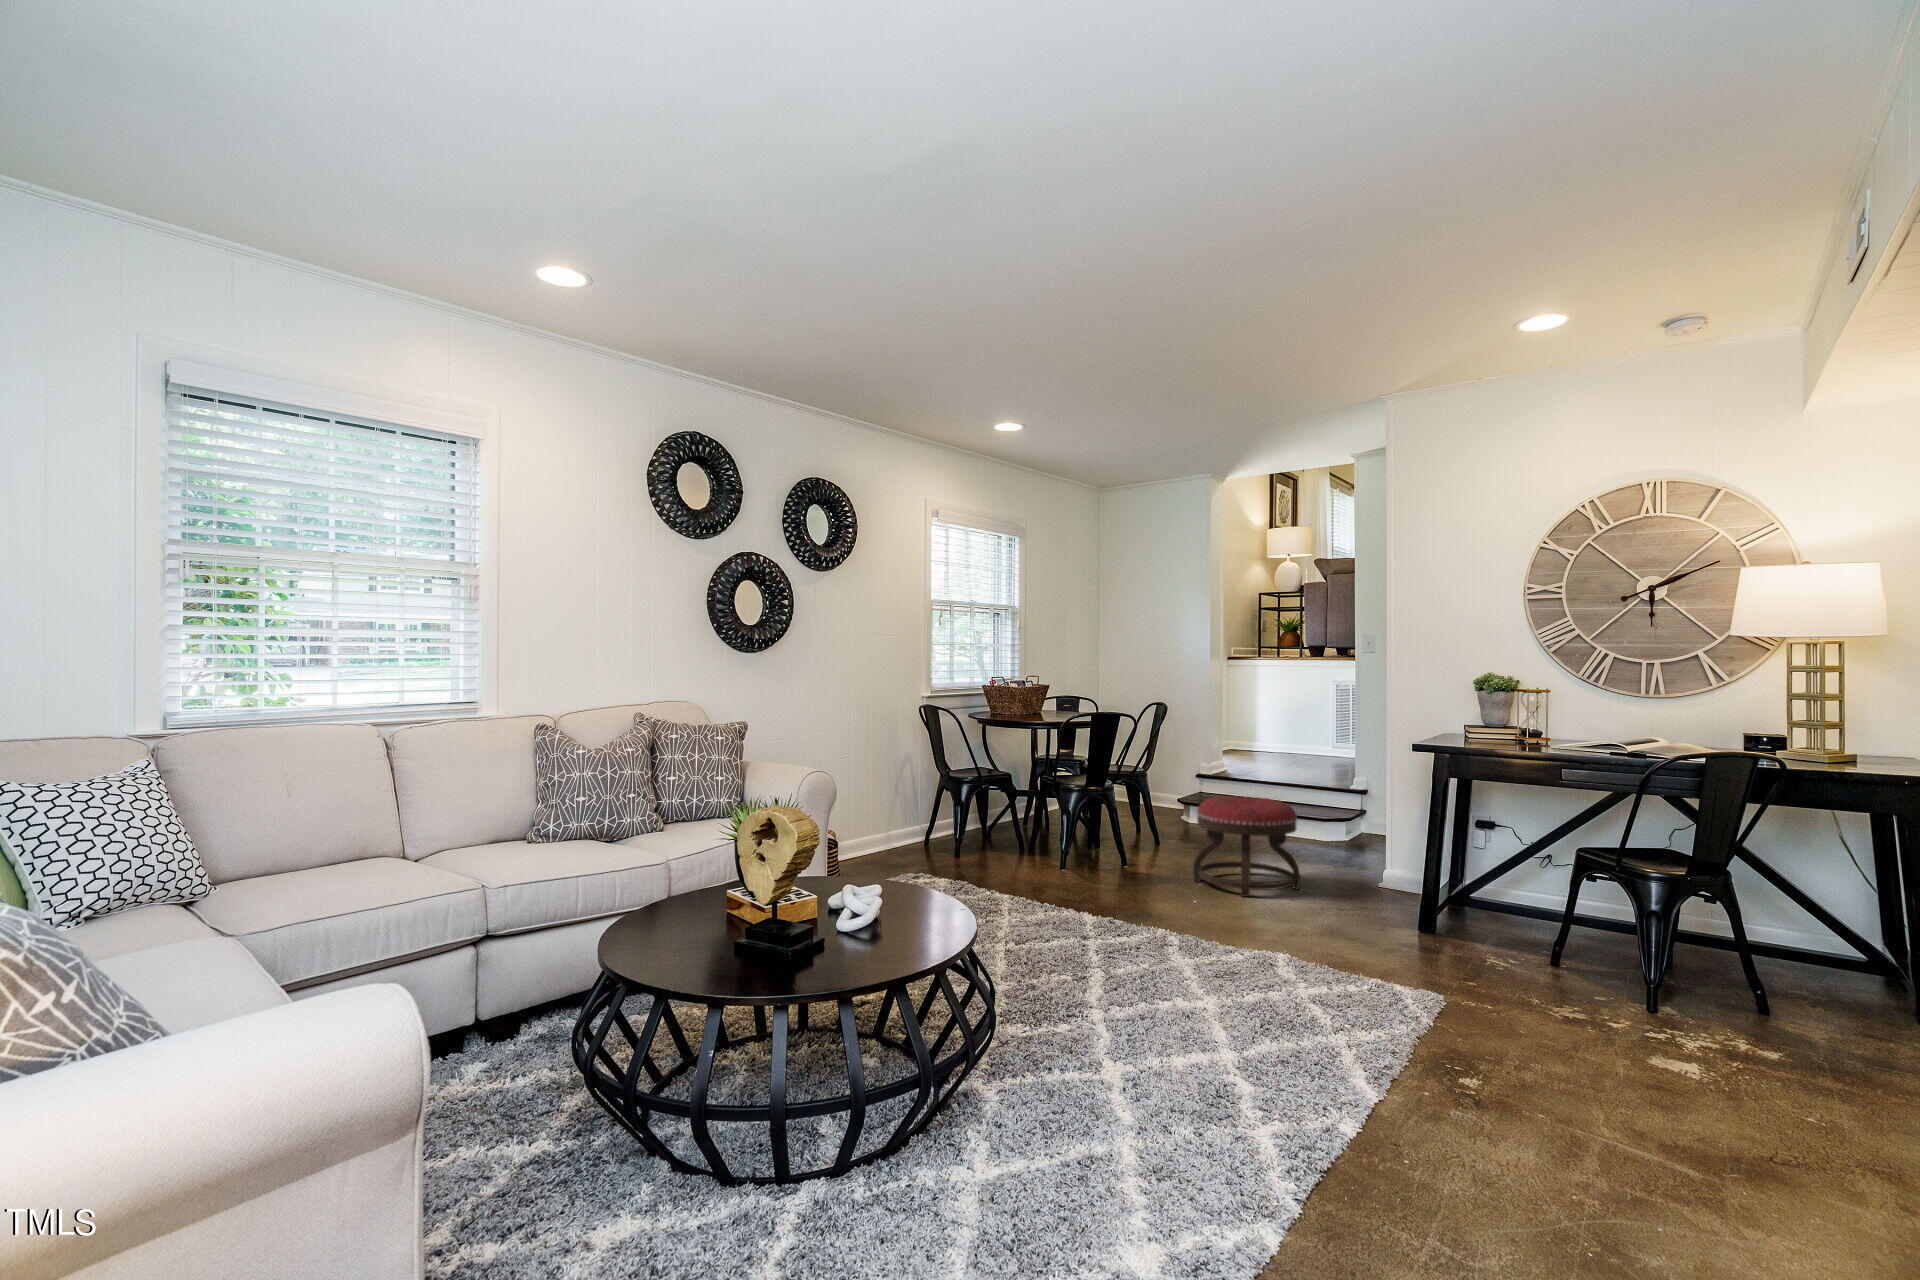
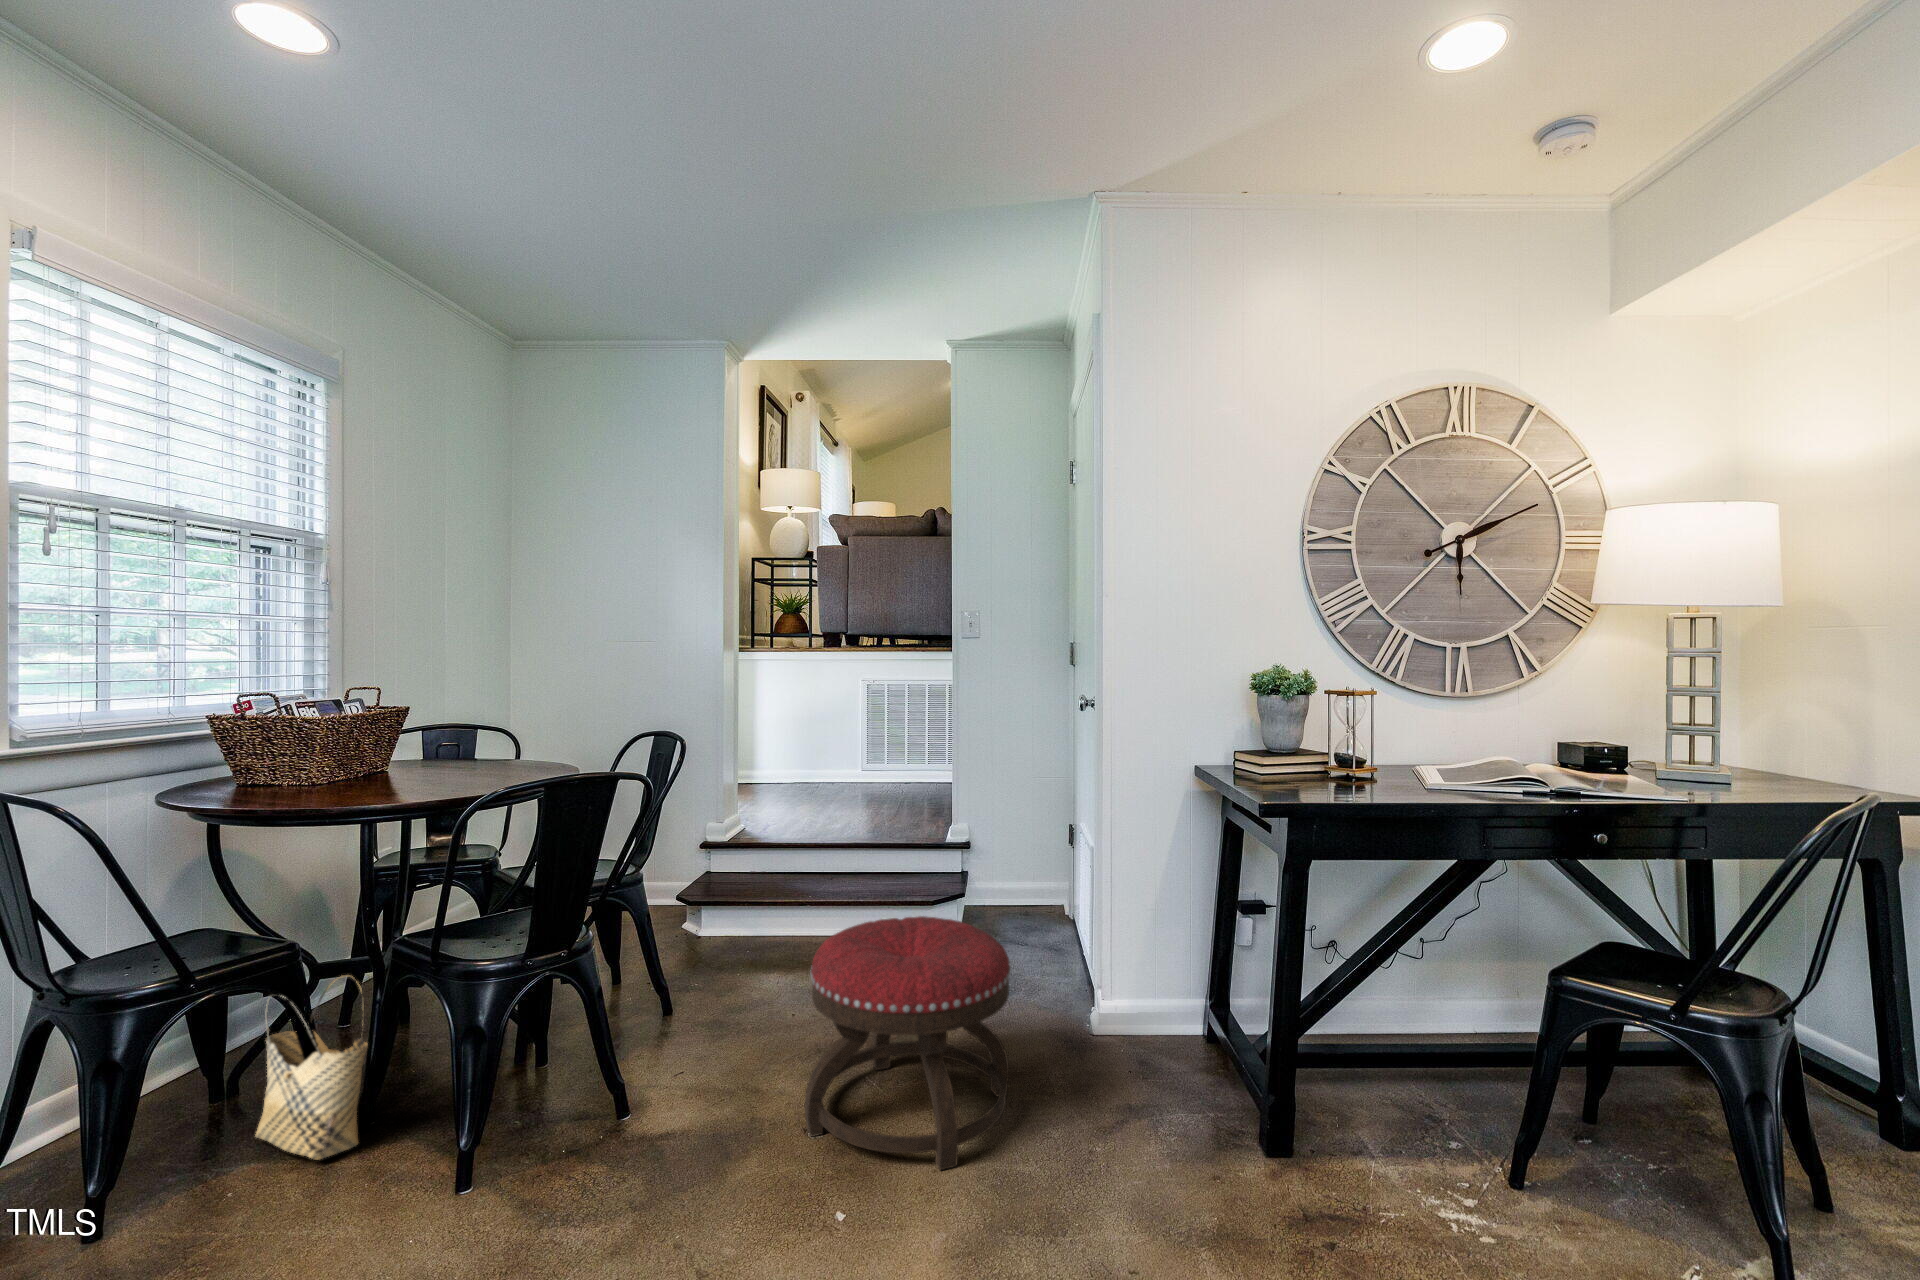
woven basket: none [997,789,1032,853] -> present [256,975,368,1160]

